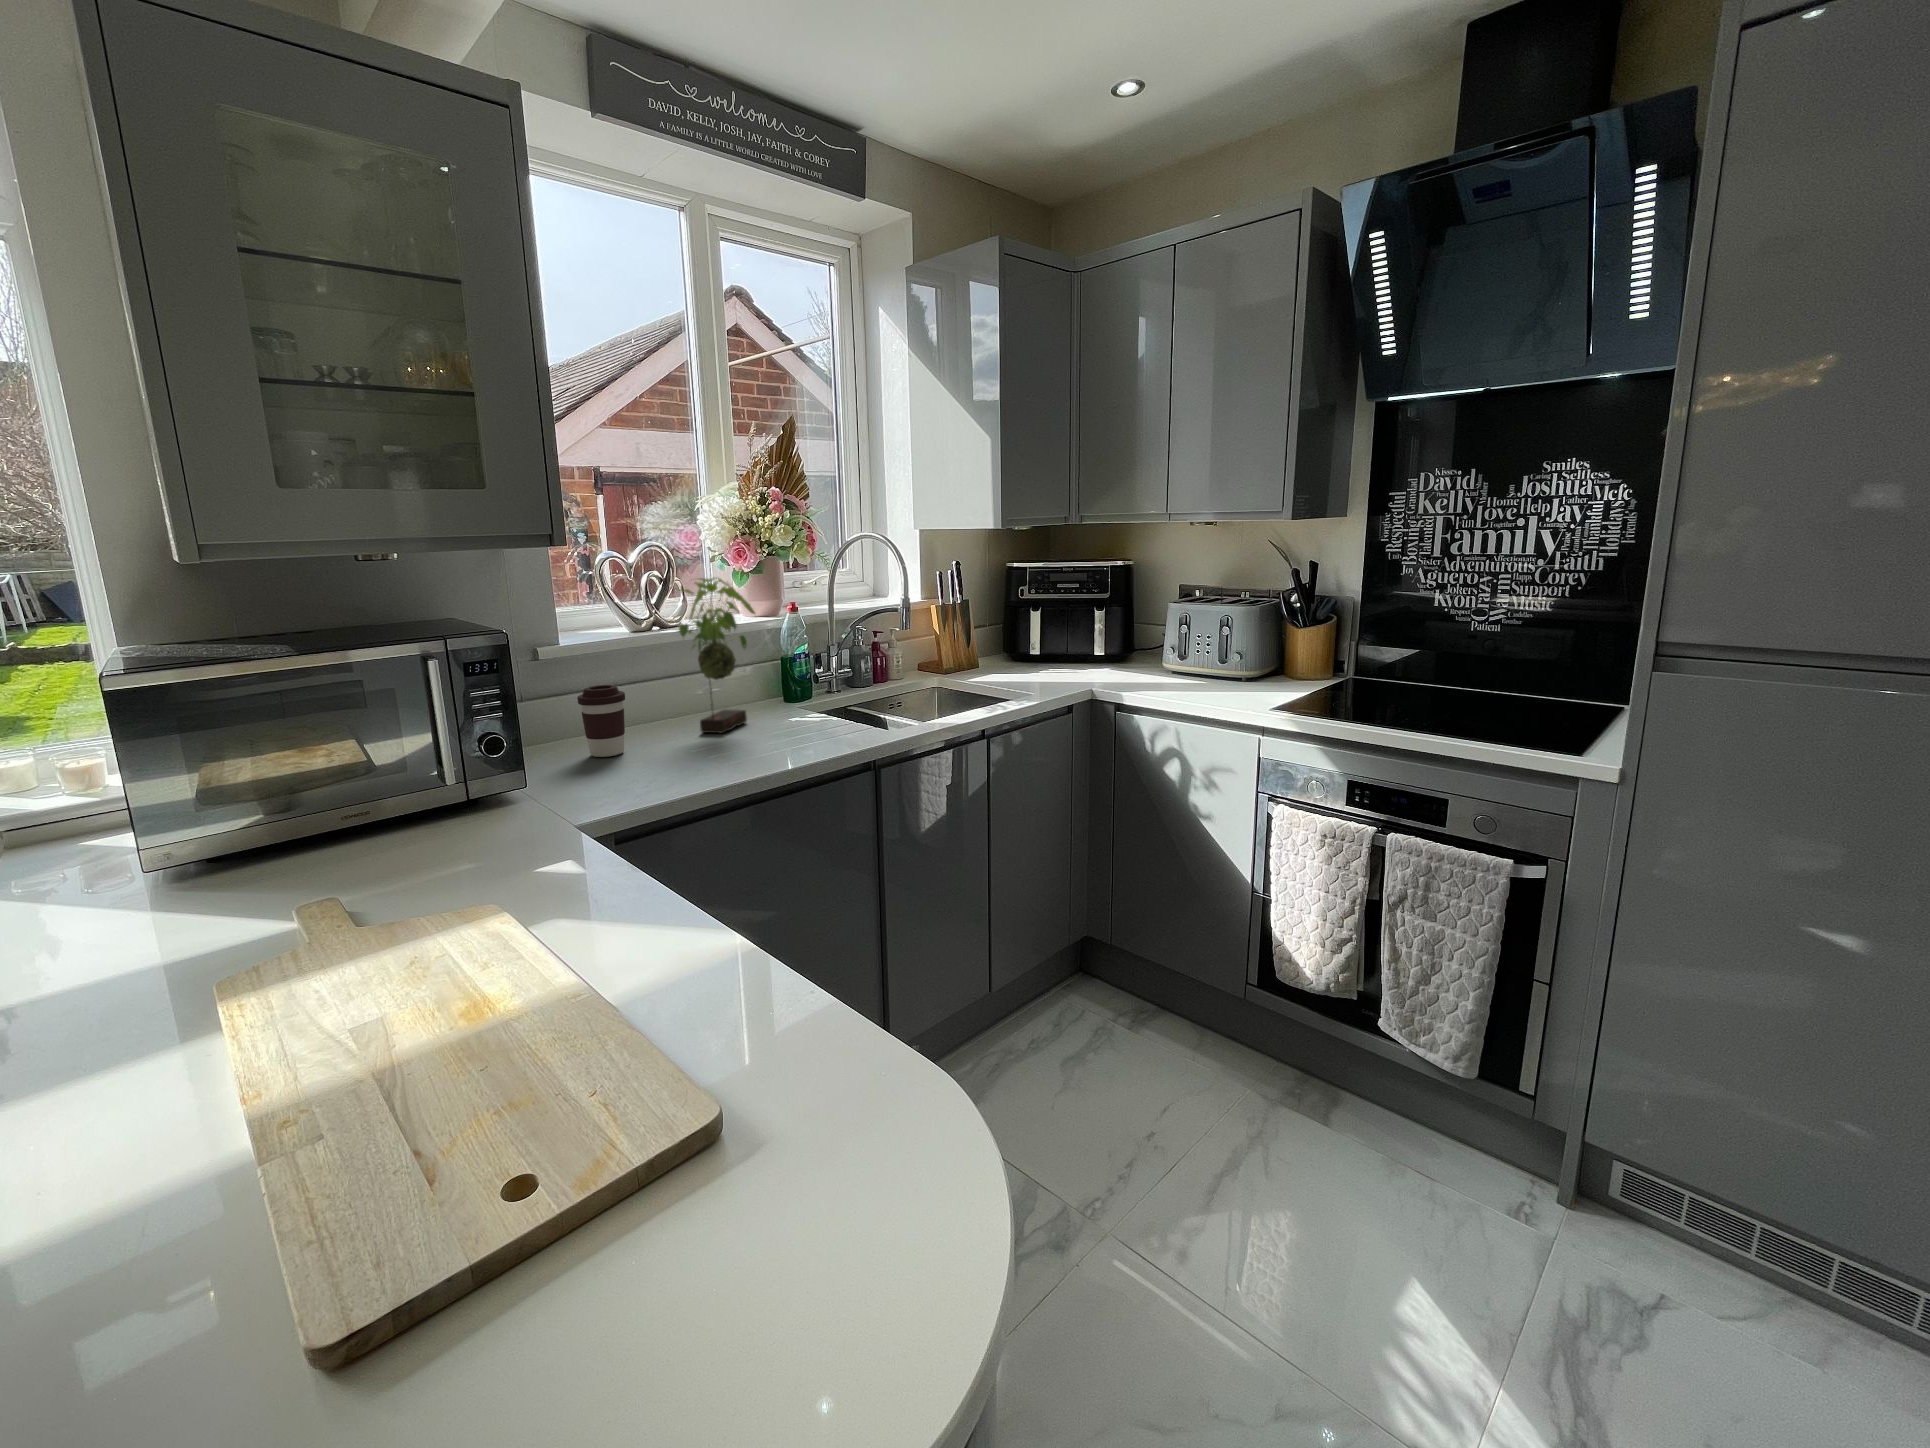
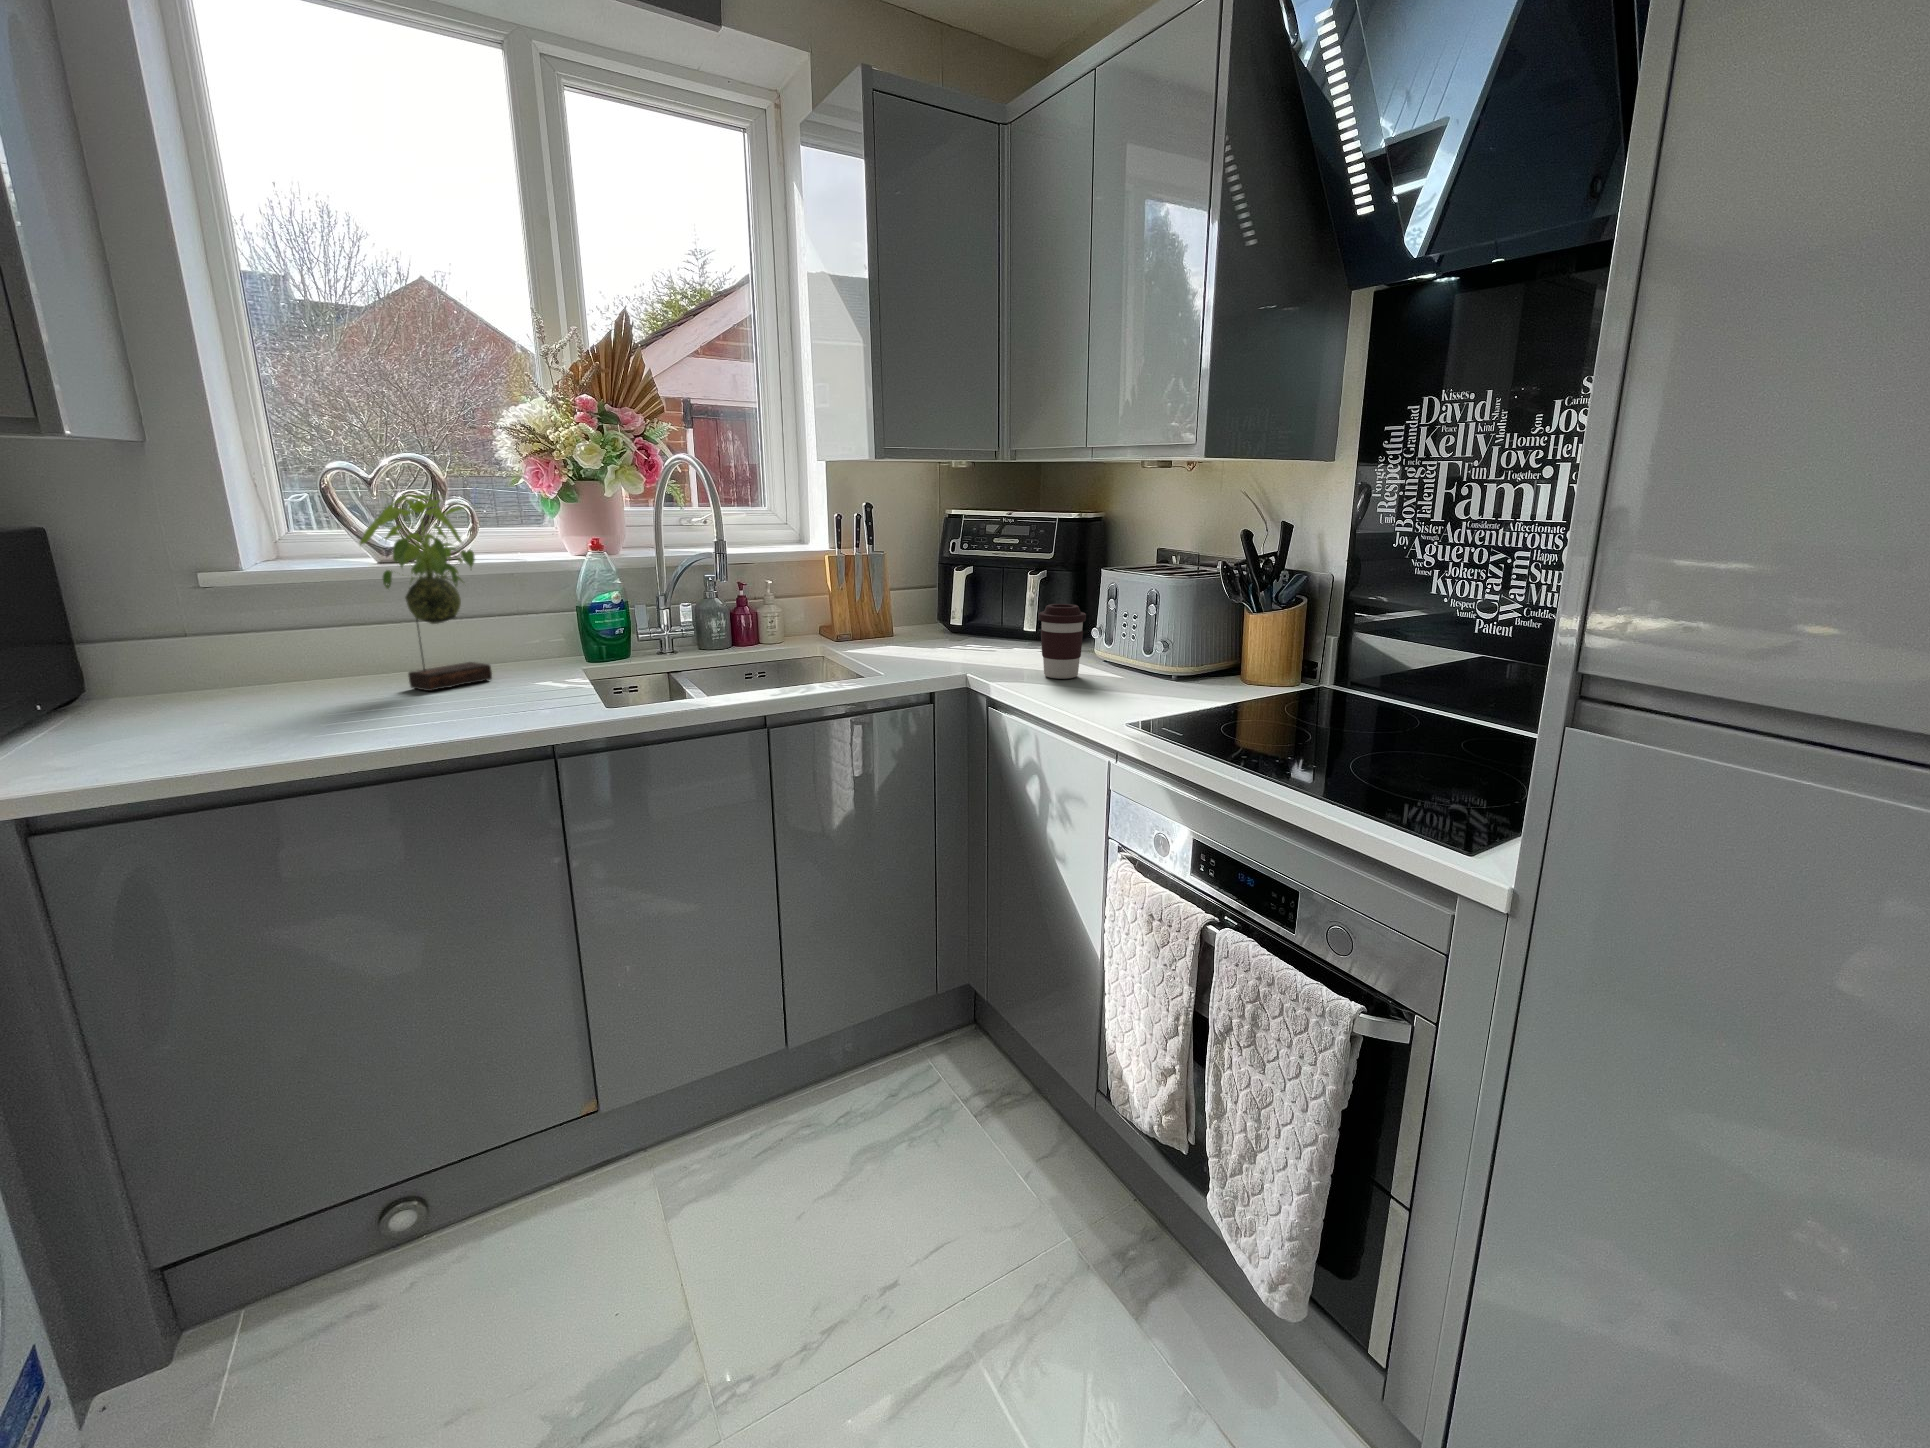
coffee cup: present [577,685,625,757] -> present [1039,604,1086,679]

